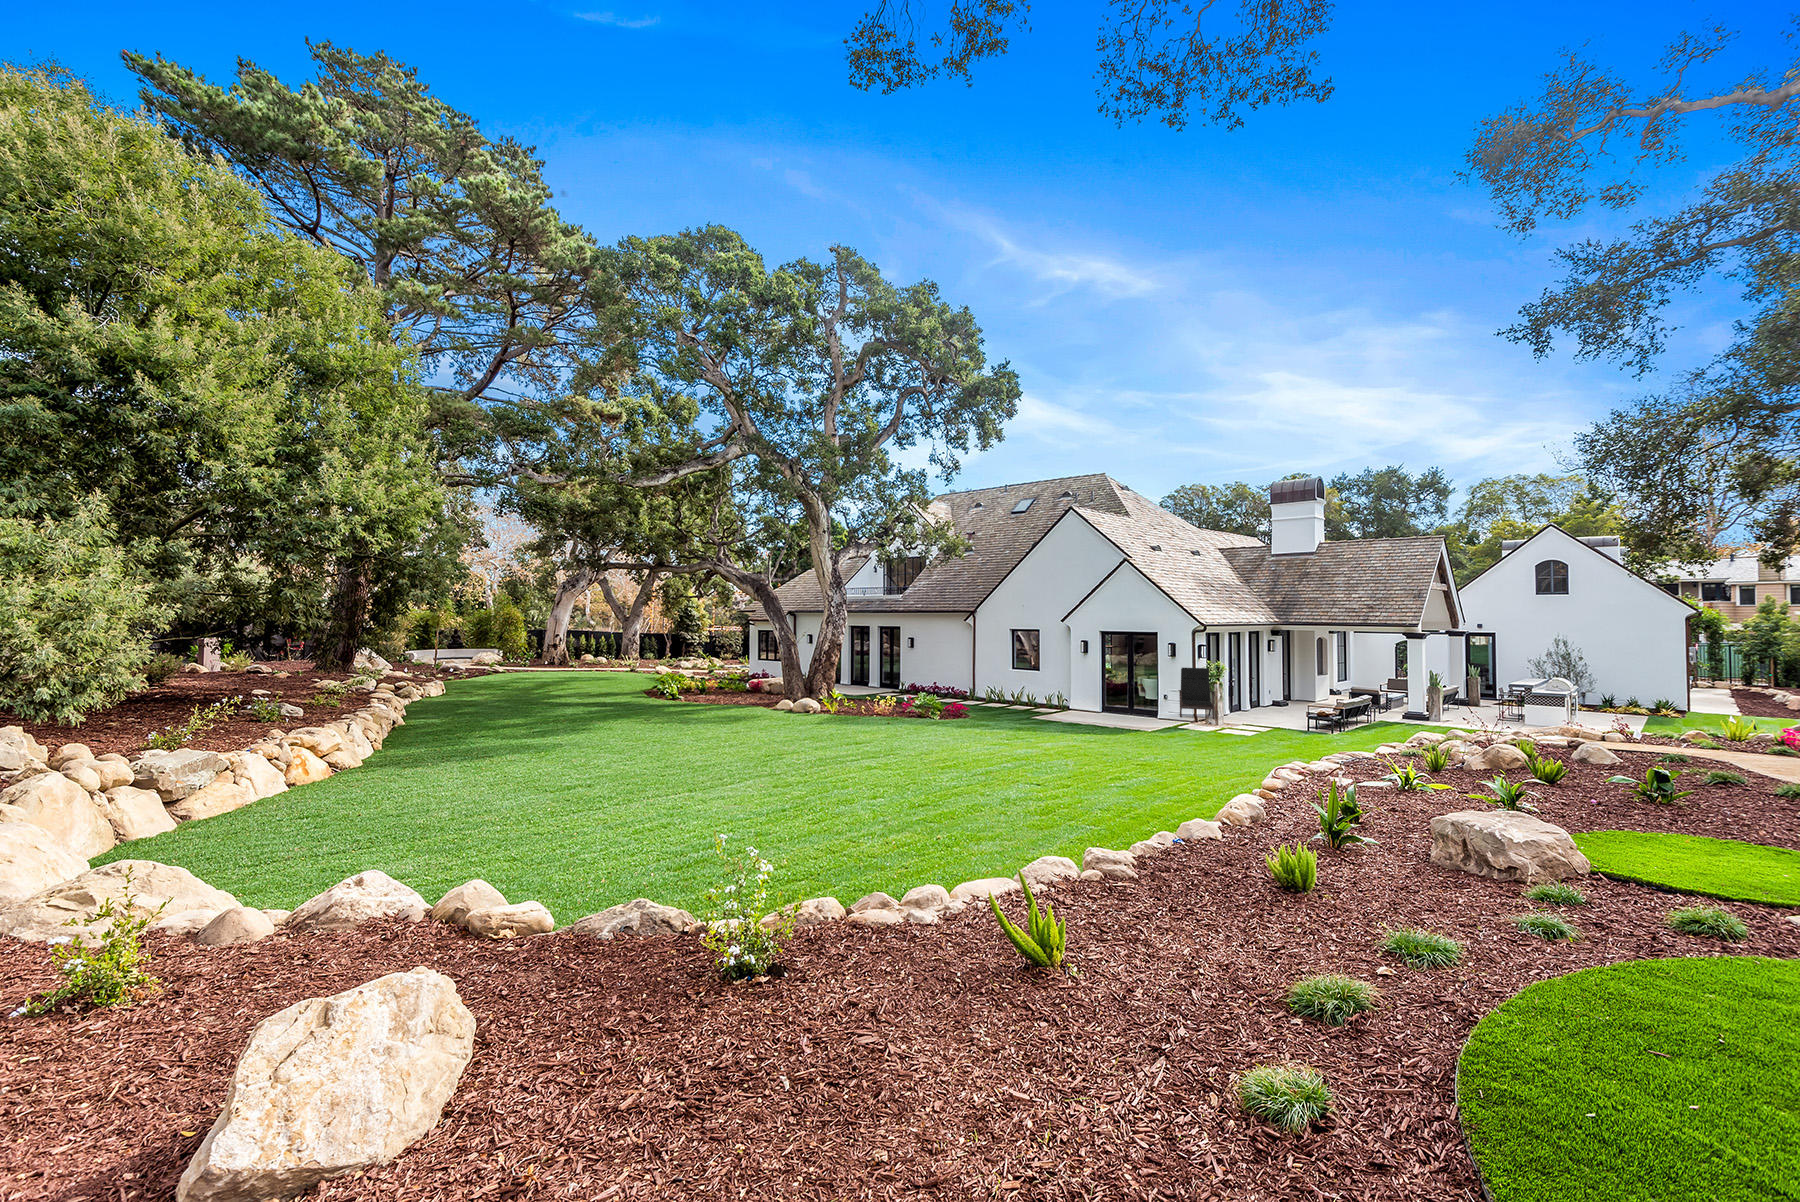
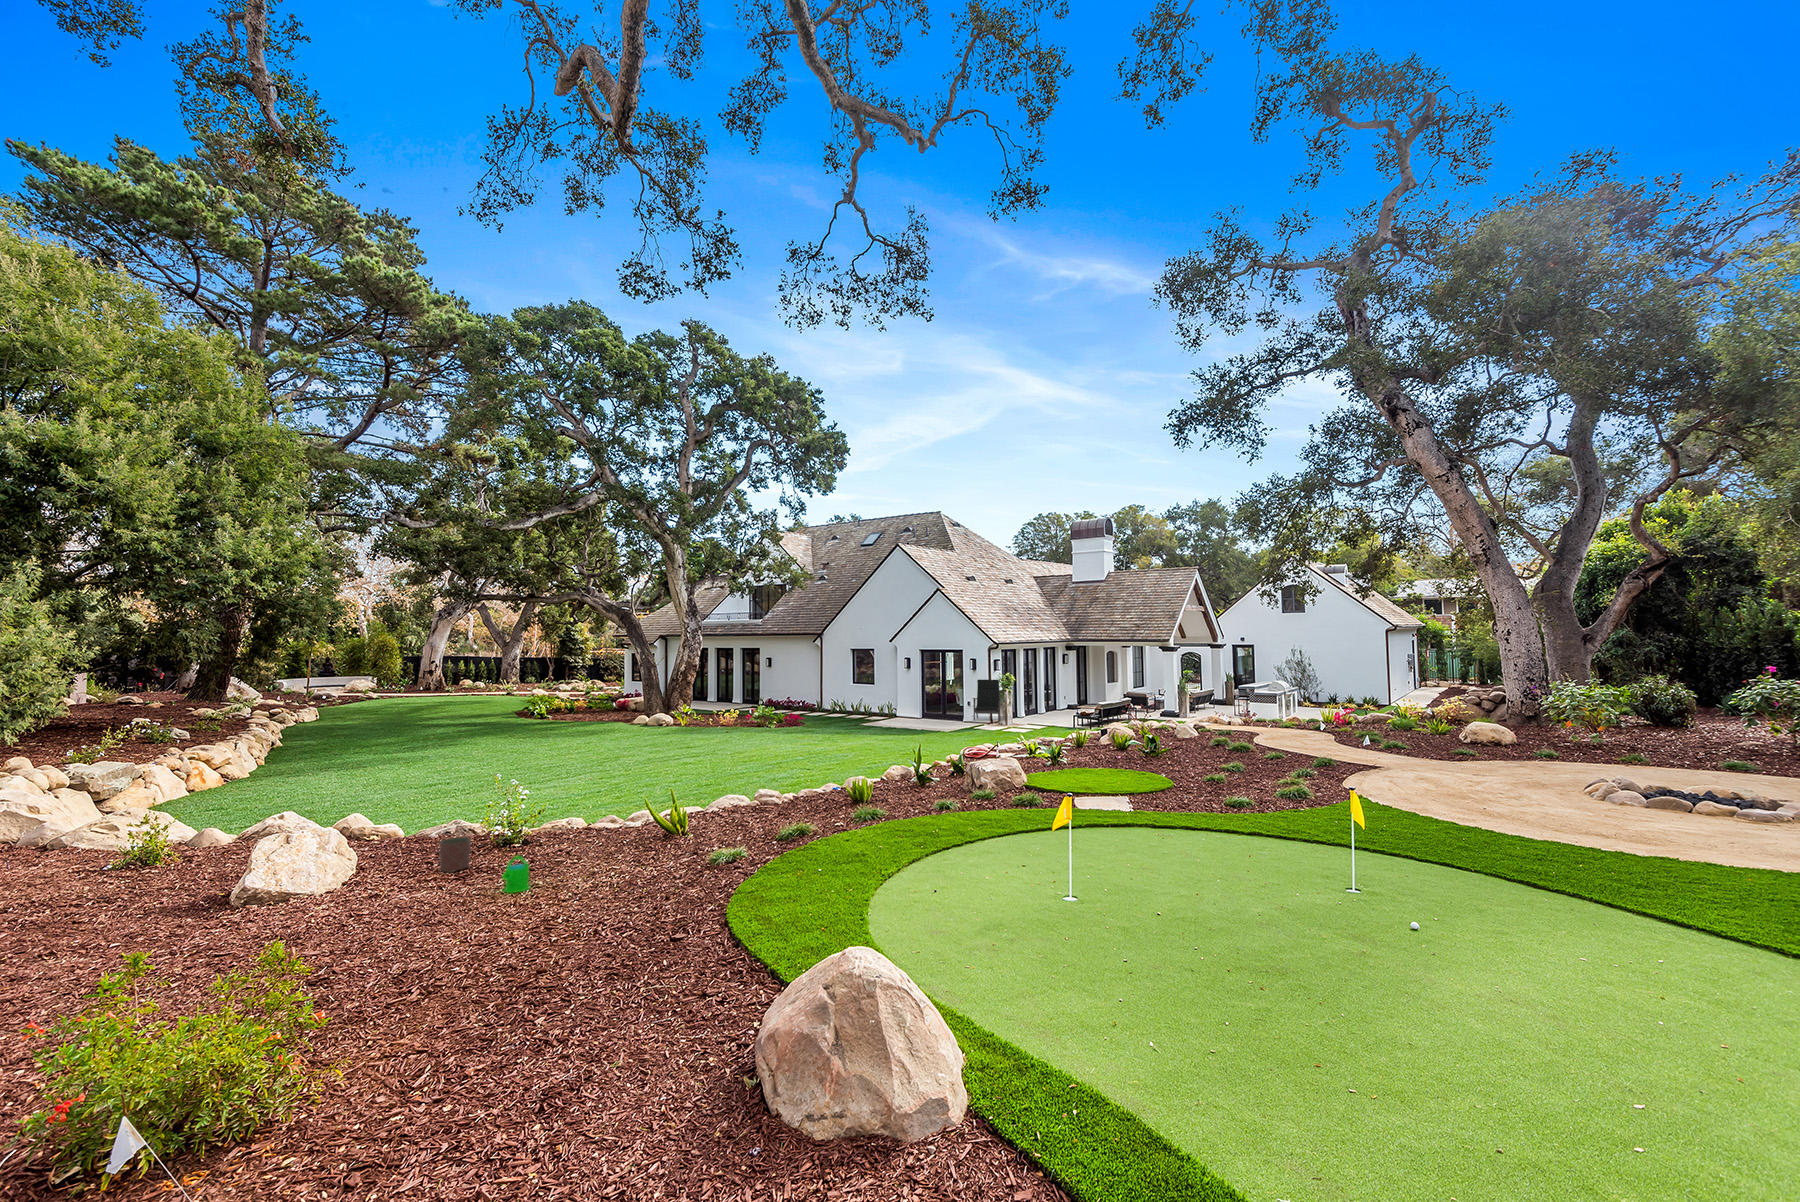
planter: none [626,947,679,1024] -> present [439,837,471,872]
watering can: none [767,1030,821,1119] -> present [502,855,530,893]

